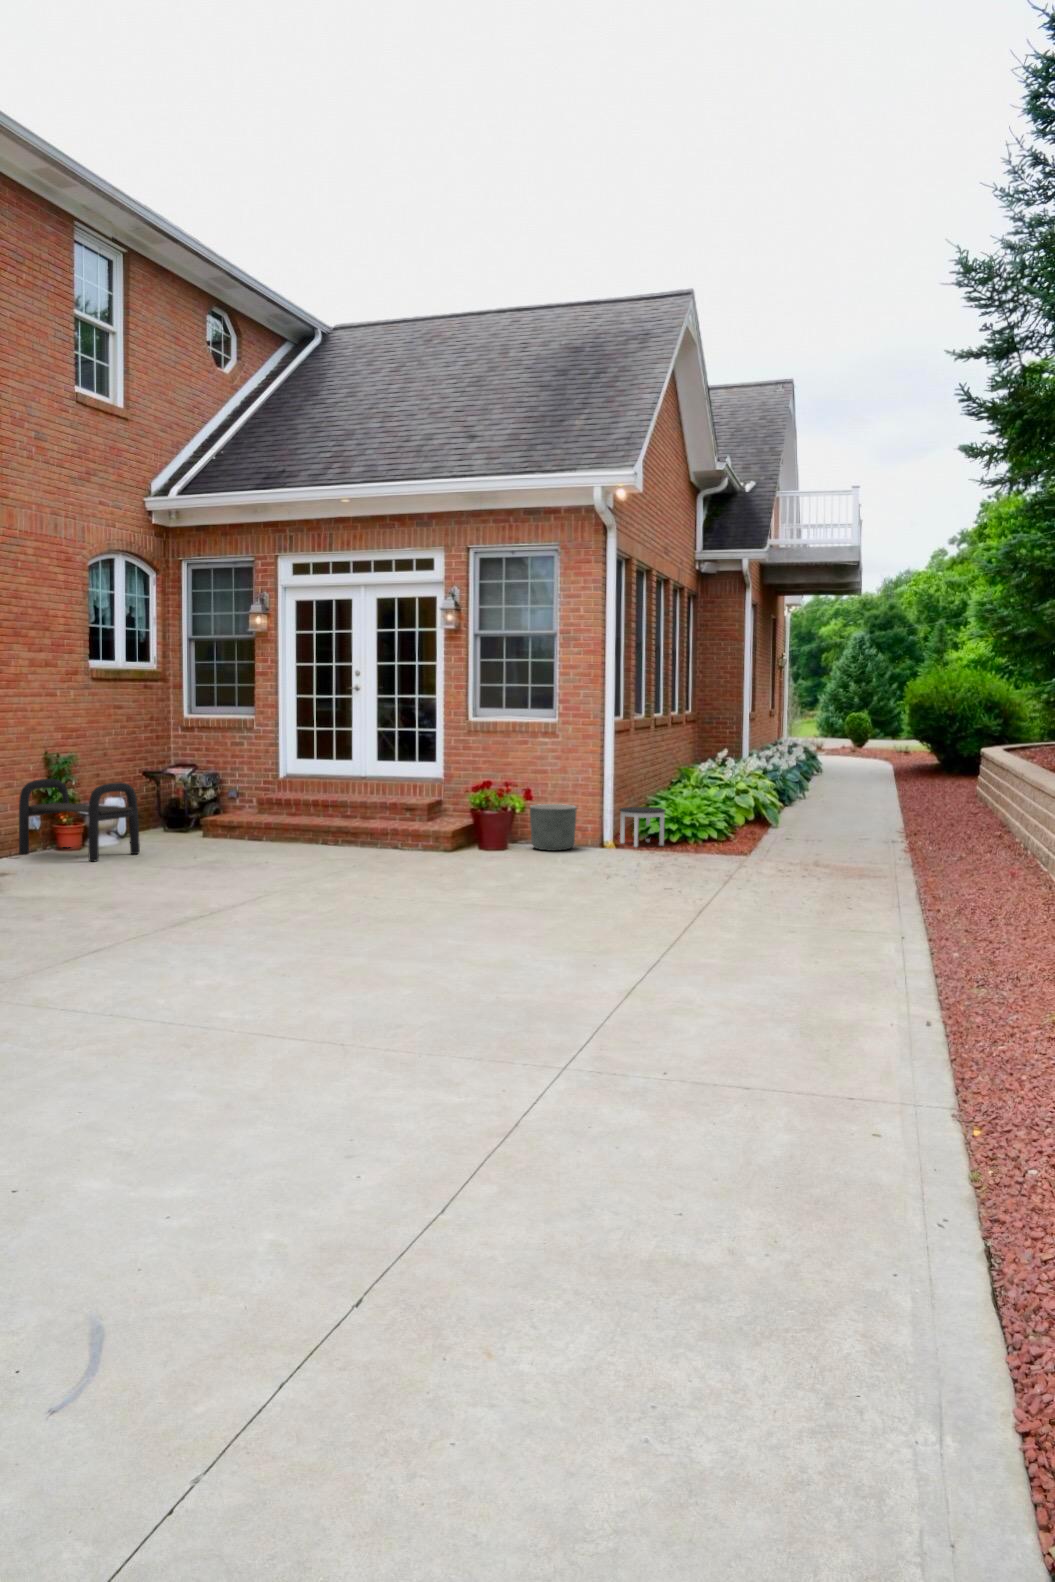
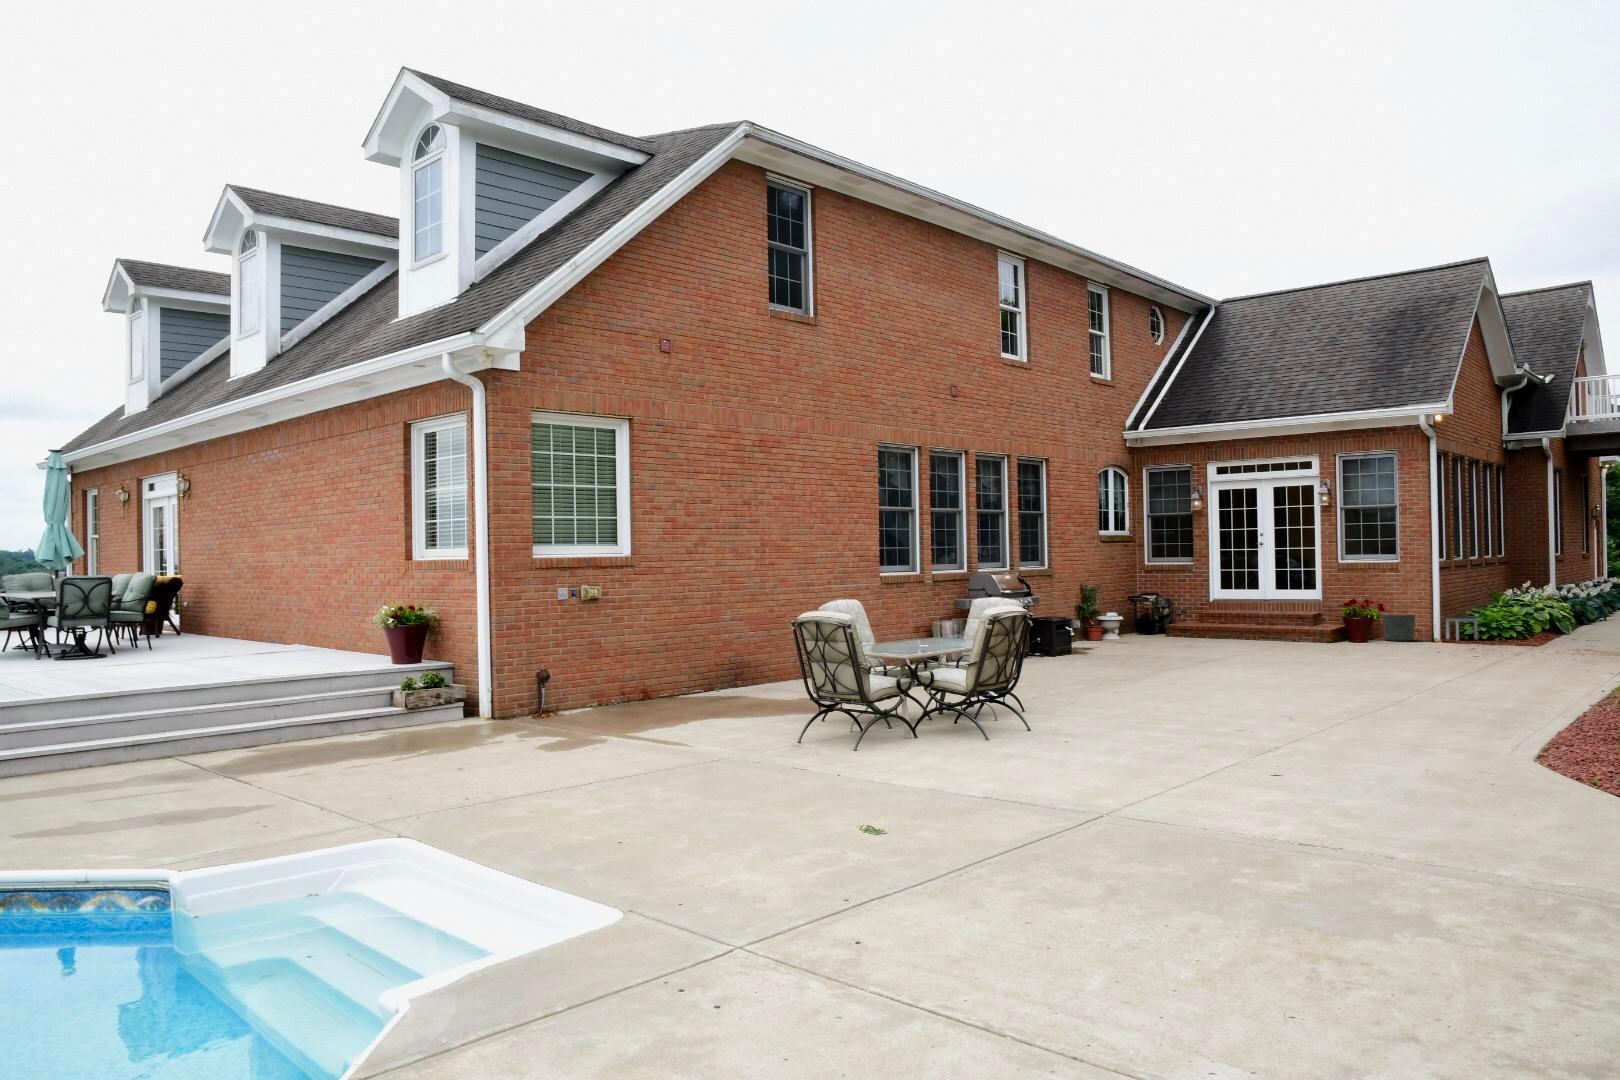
bench: present [19,779,140,861] -> none [1075,599,1142,643]

